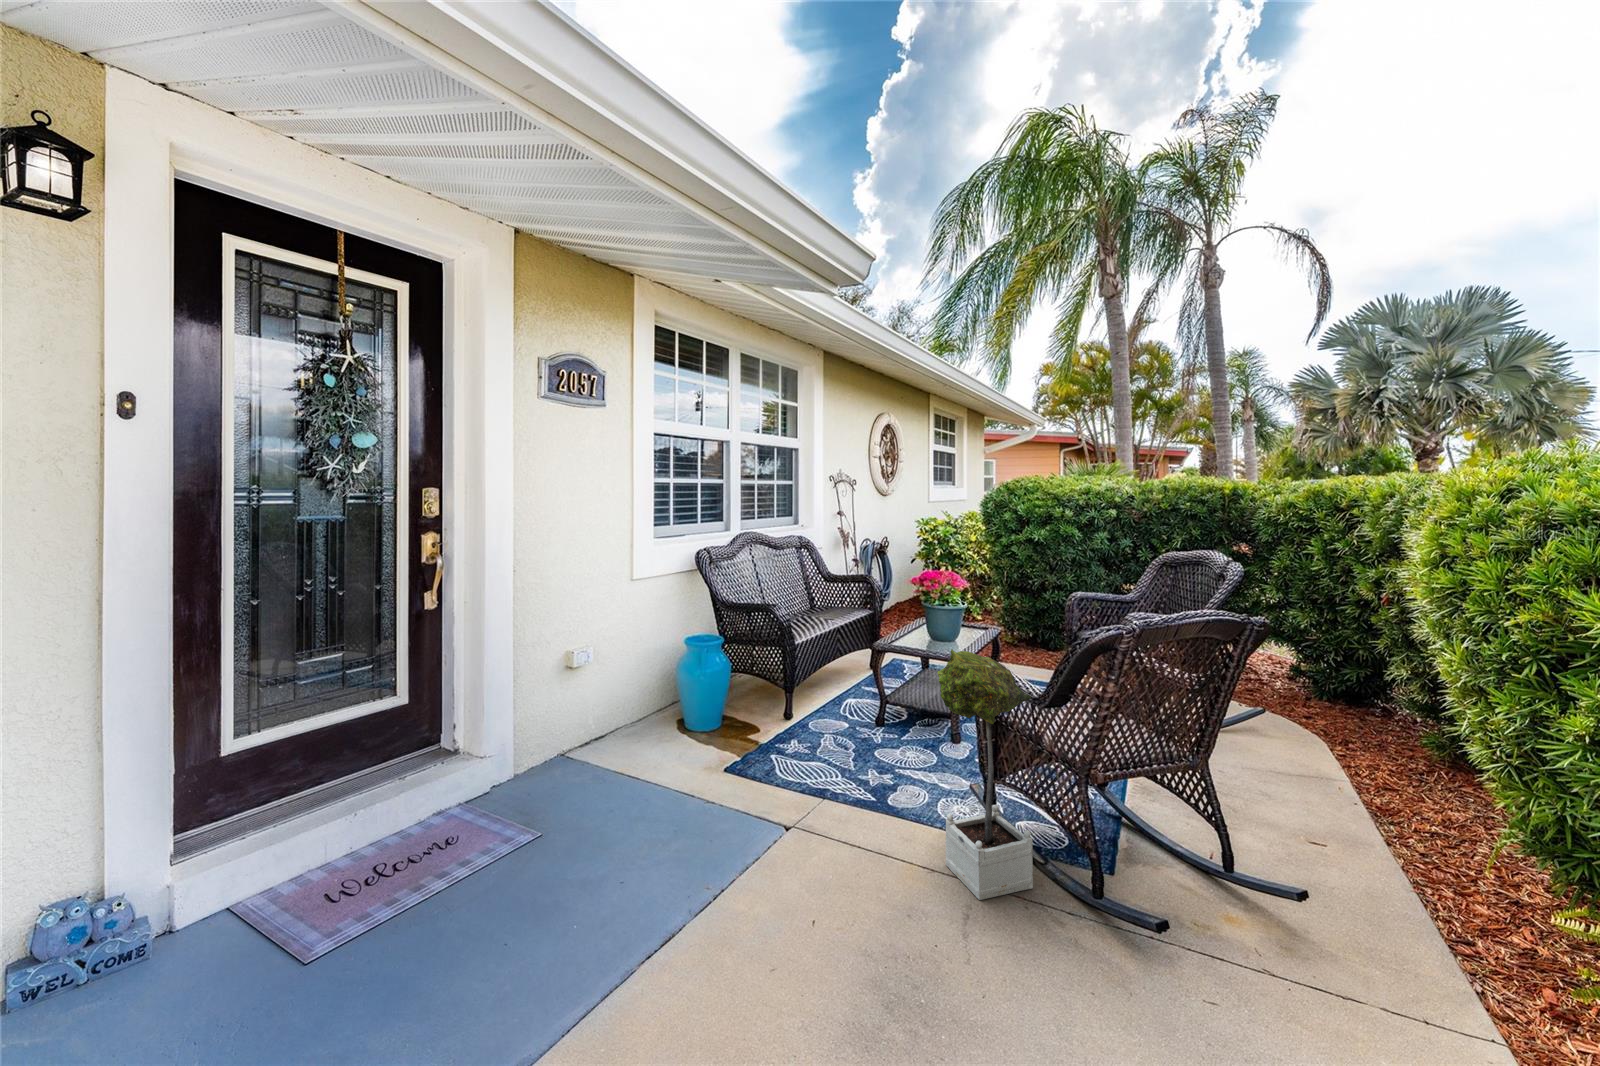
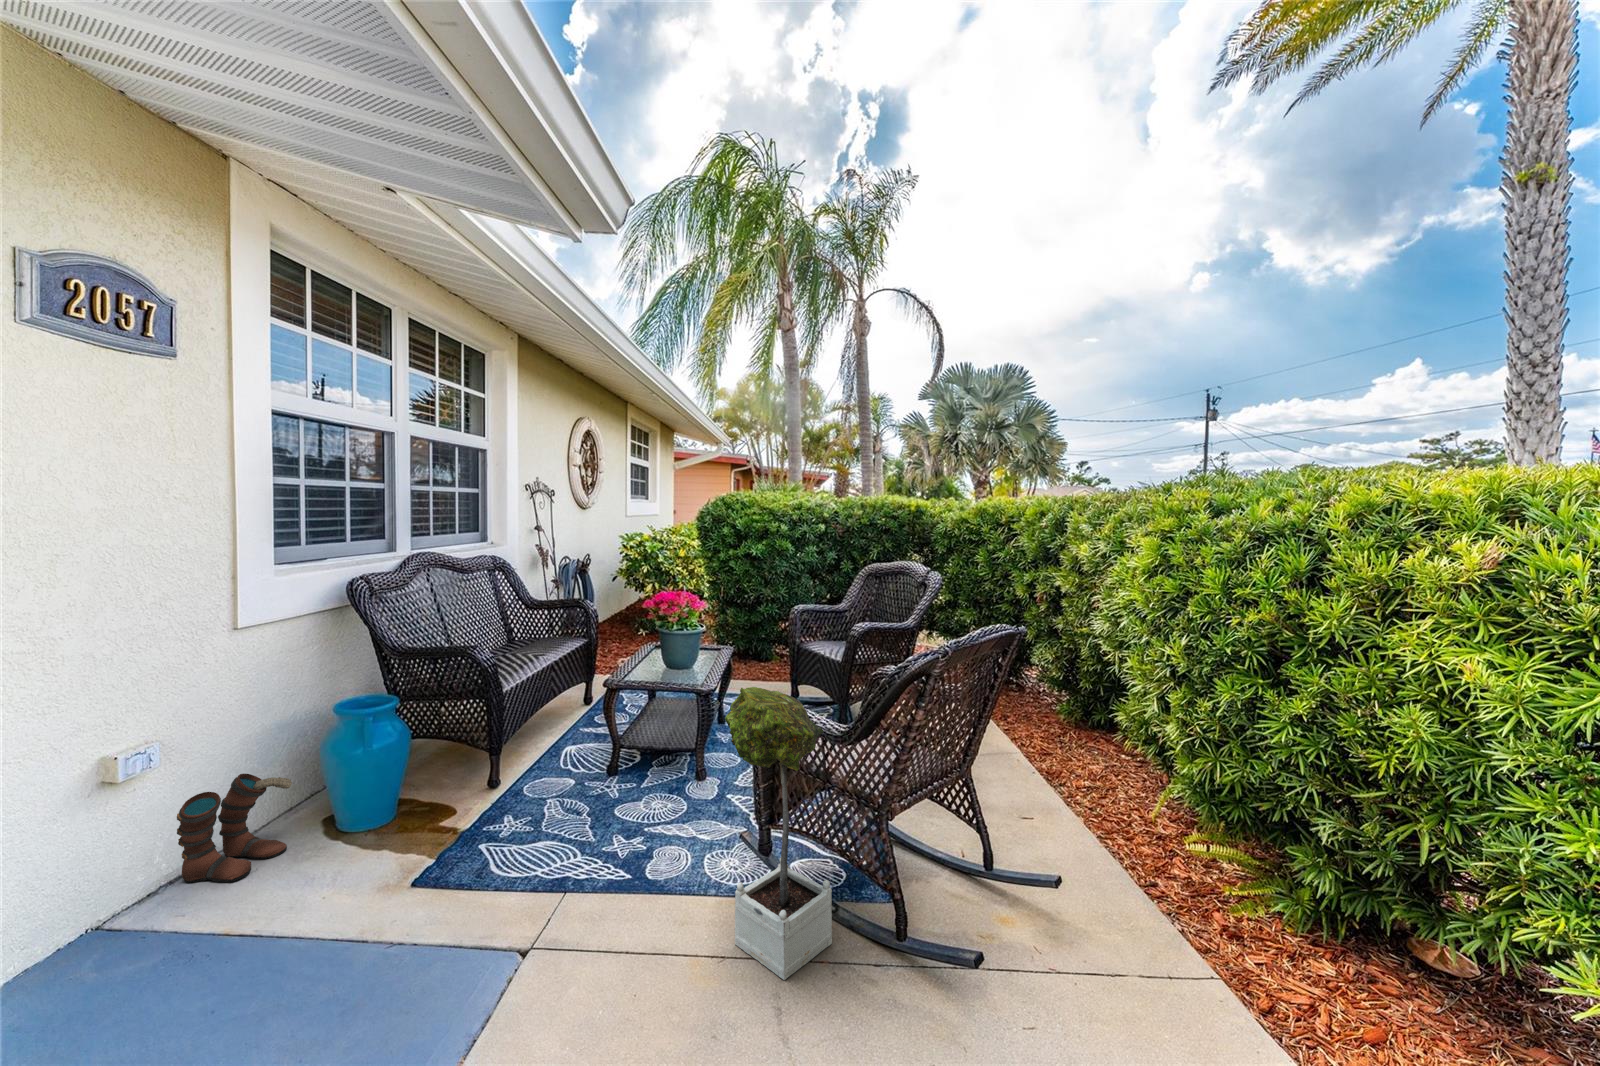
boots: none [607,678,665,744] -> present [177,774,292,883]

